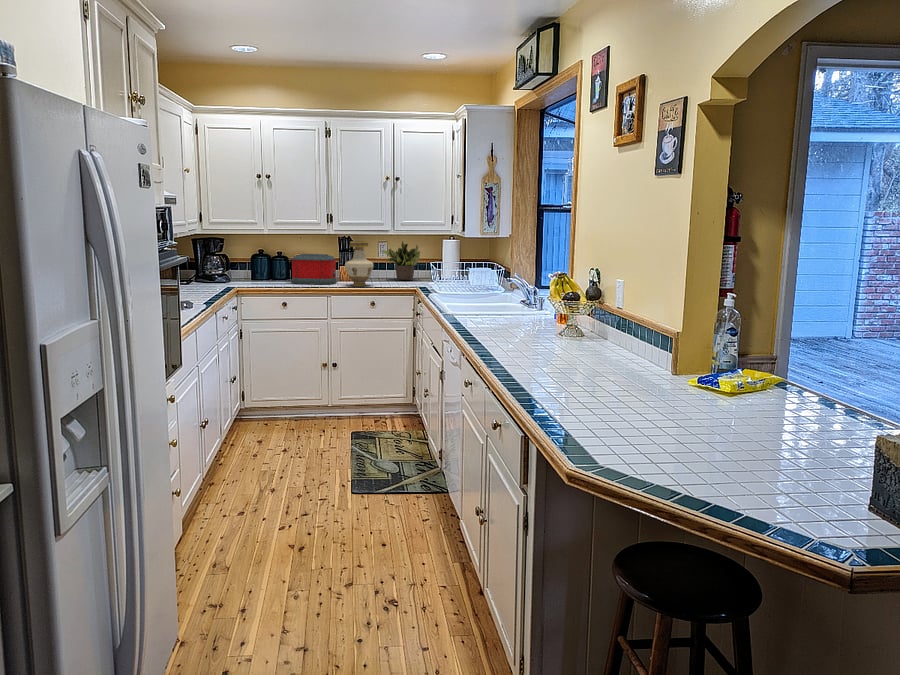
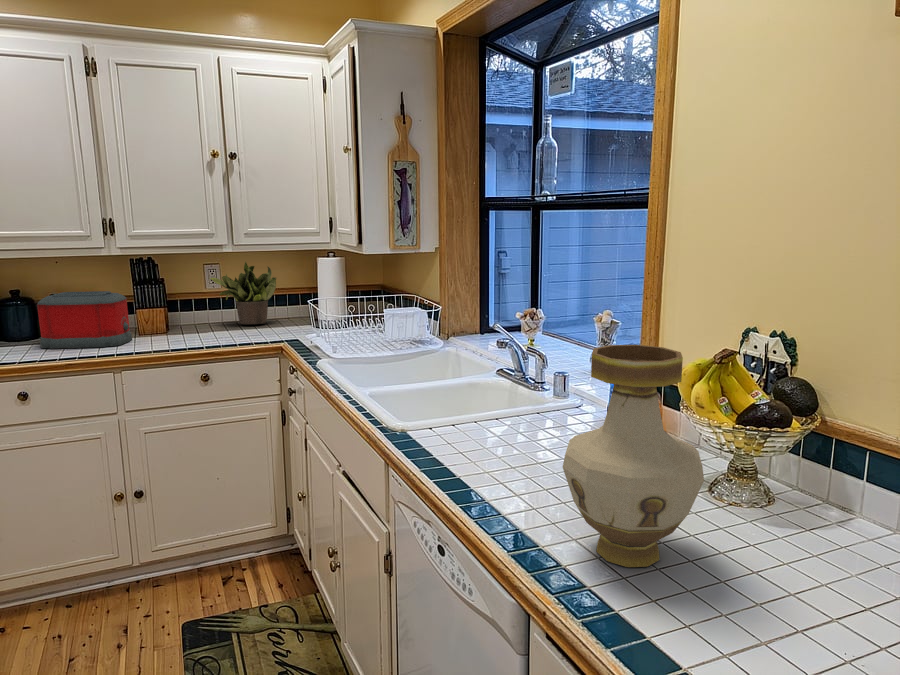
vase: present [345,241,373,286] -> present [563,345,704,567]

